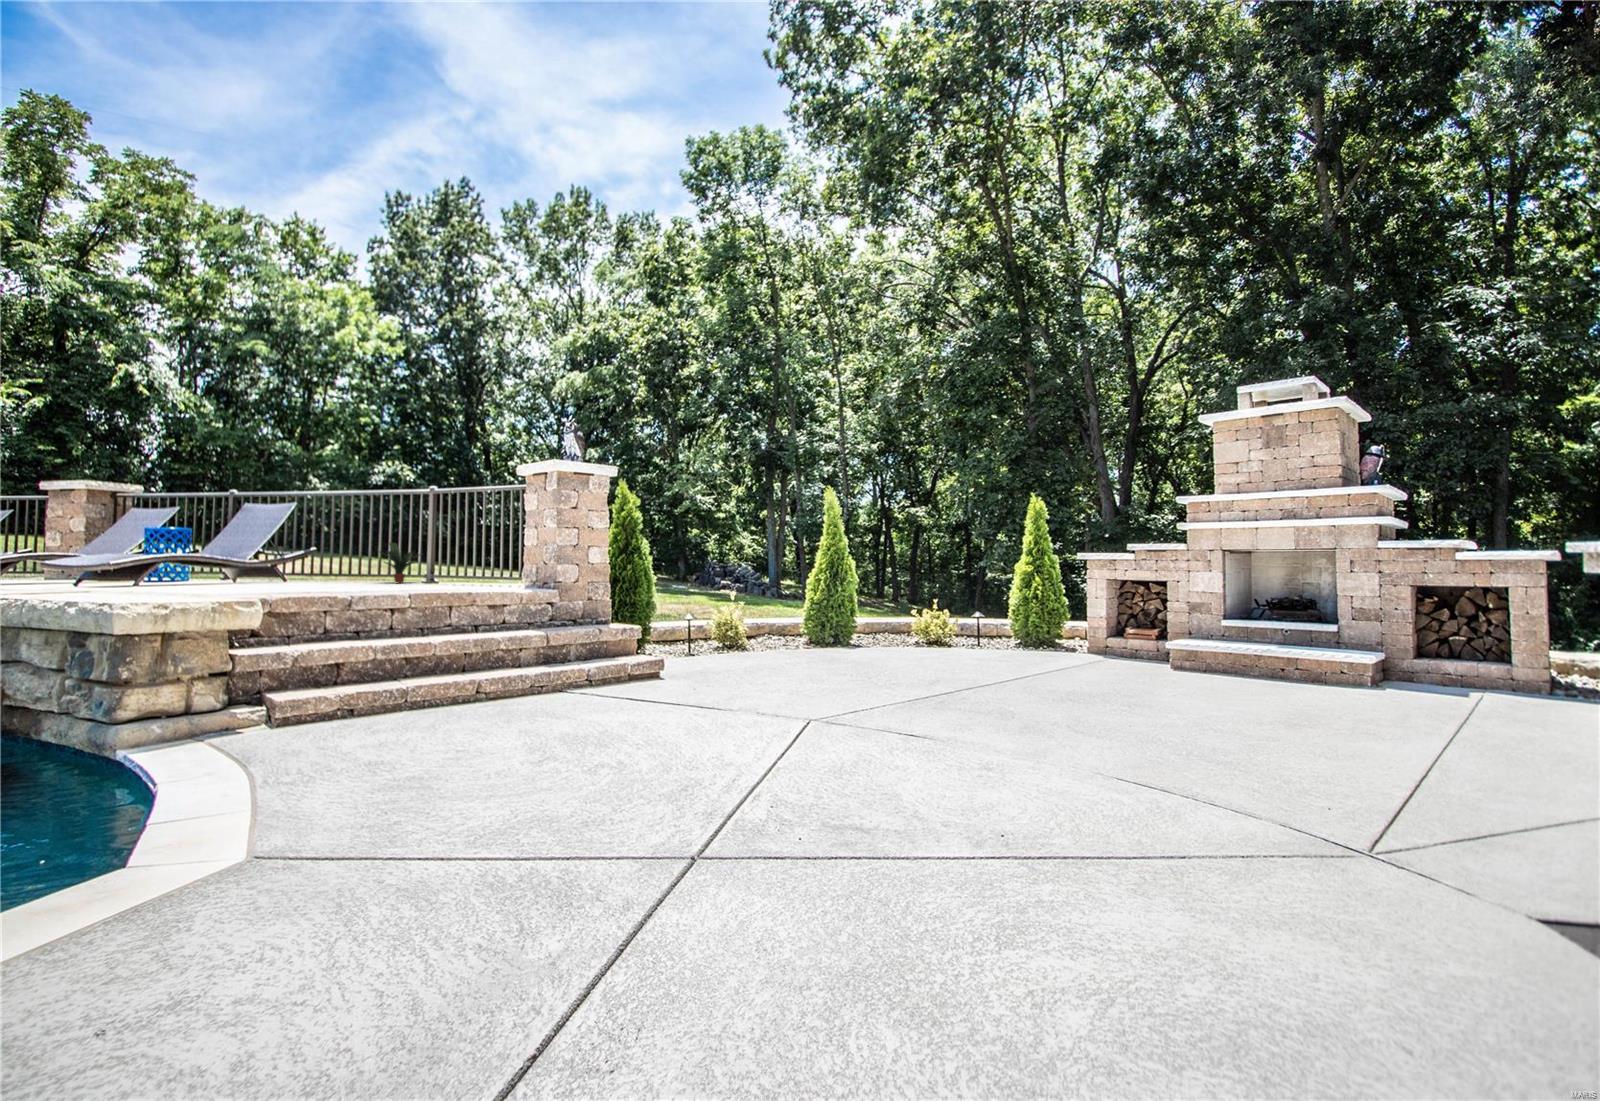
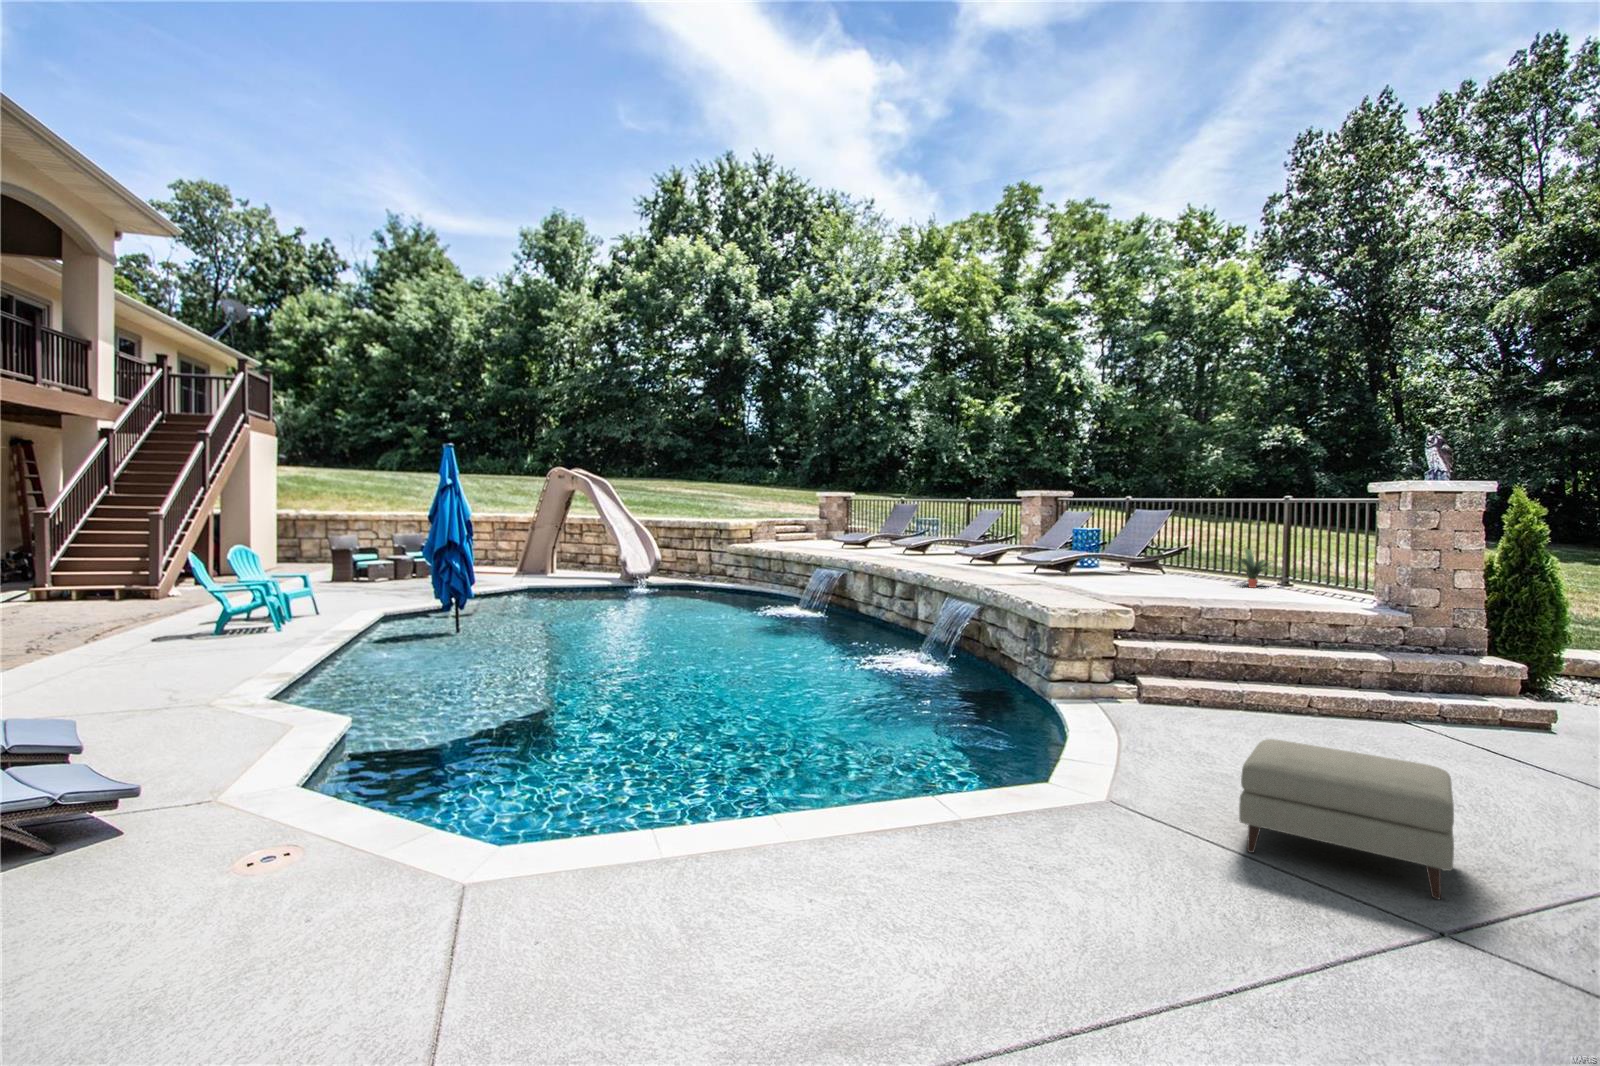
ottoman: none [475,700,702,869] -> present [1239,739,1454,899]

